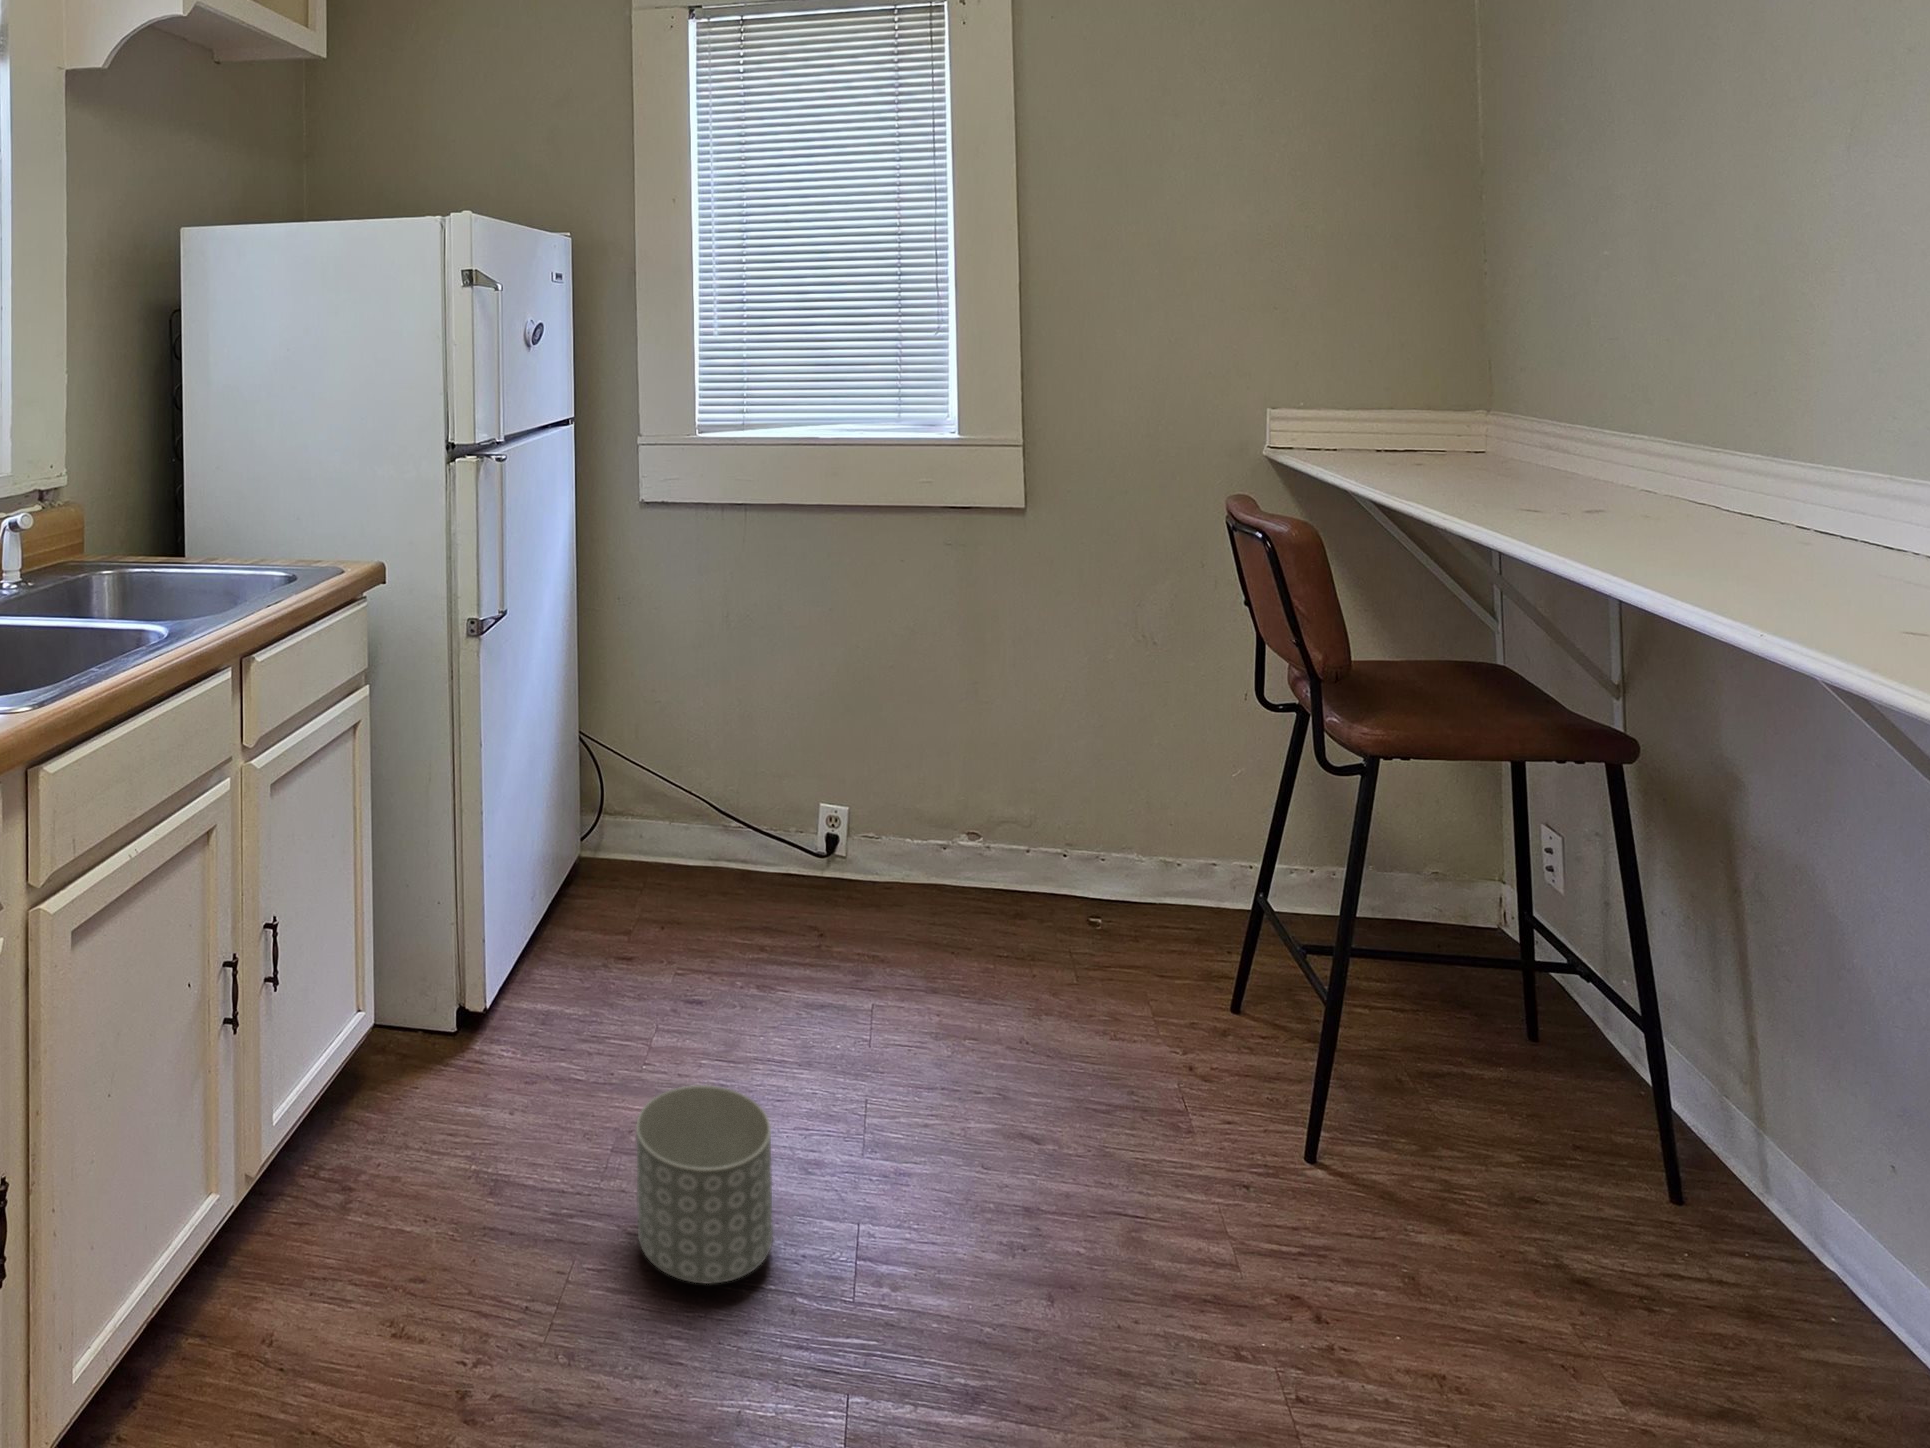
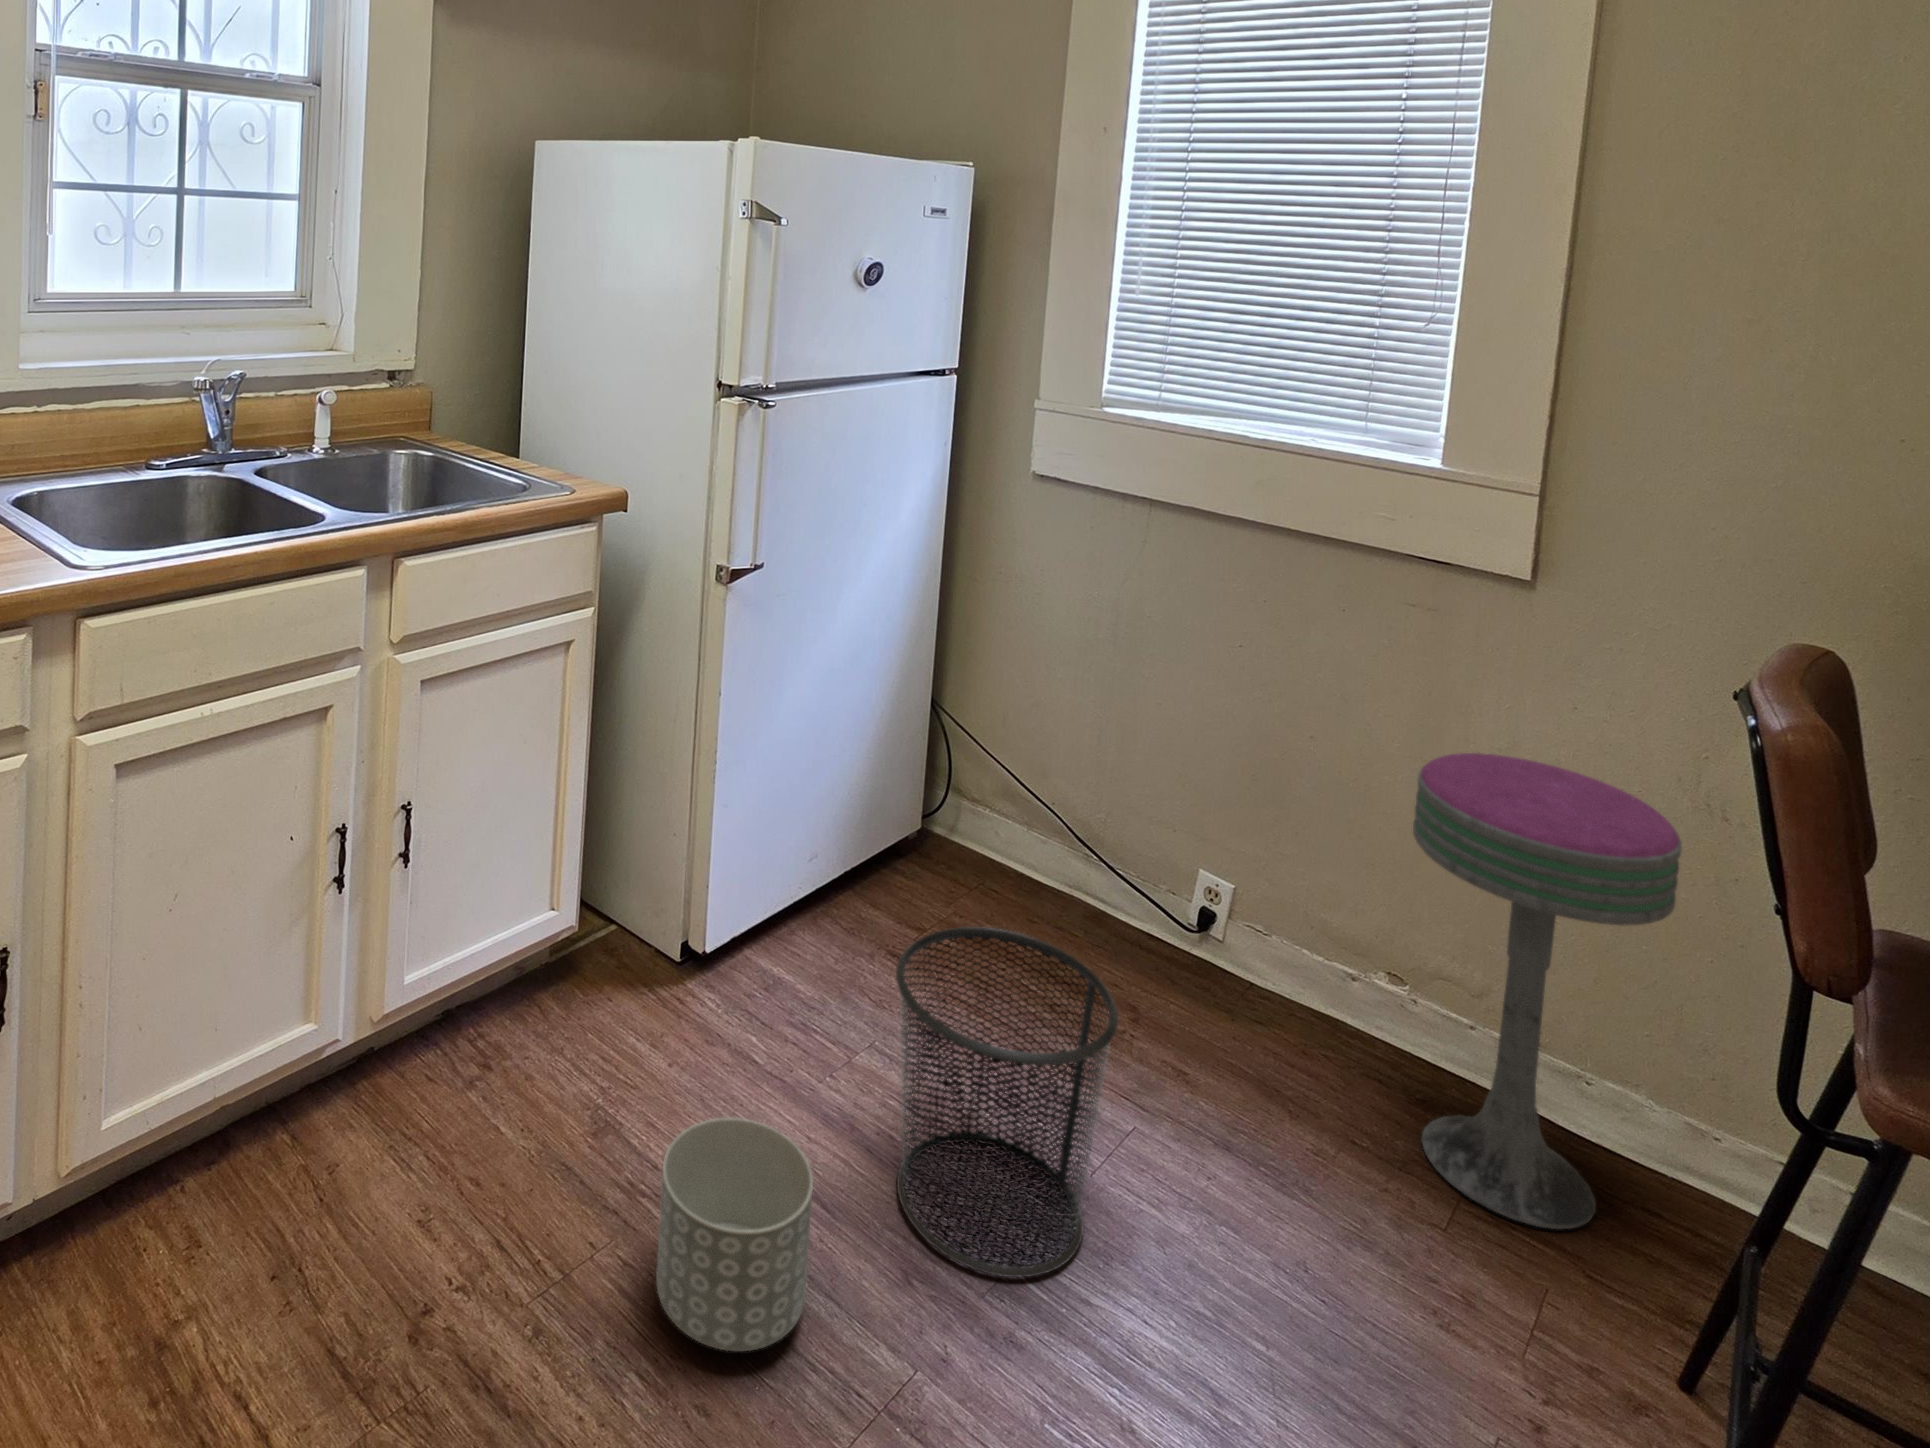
bar stool: none [997,640,1159,962] -> present [1413,753,1682,1229]
waste bin: none [730,866,910,1142] -> present [896,927,1119,1277]

